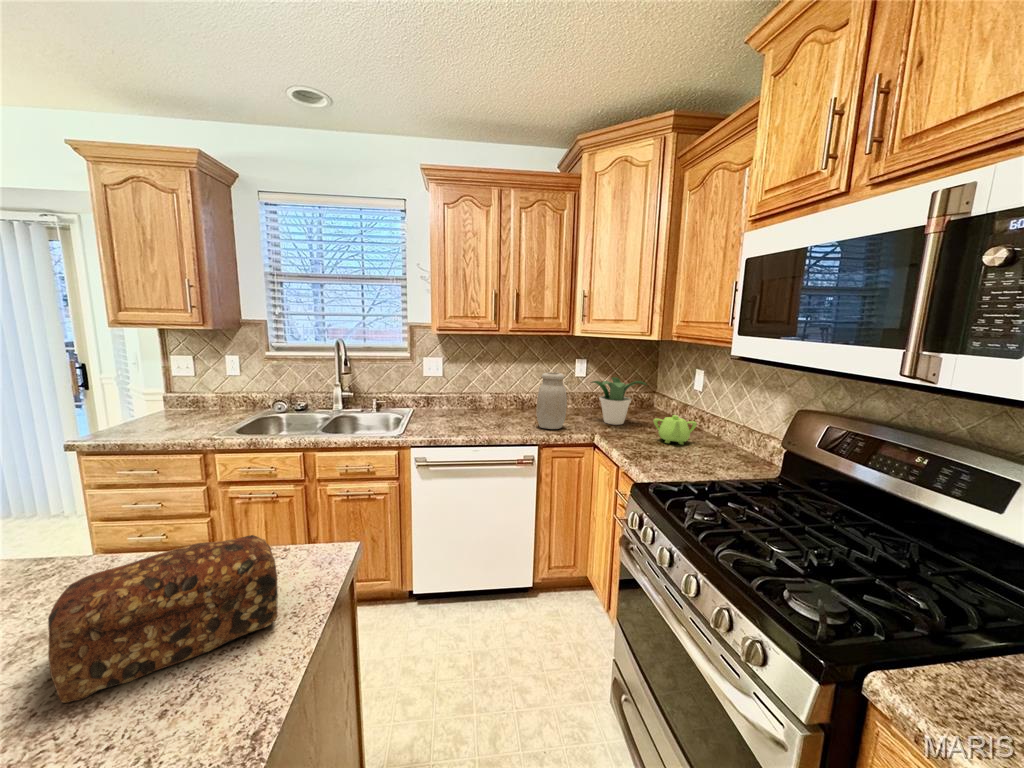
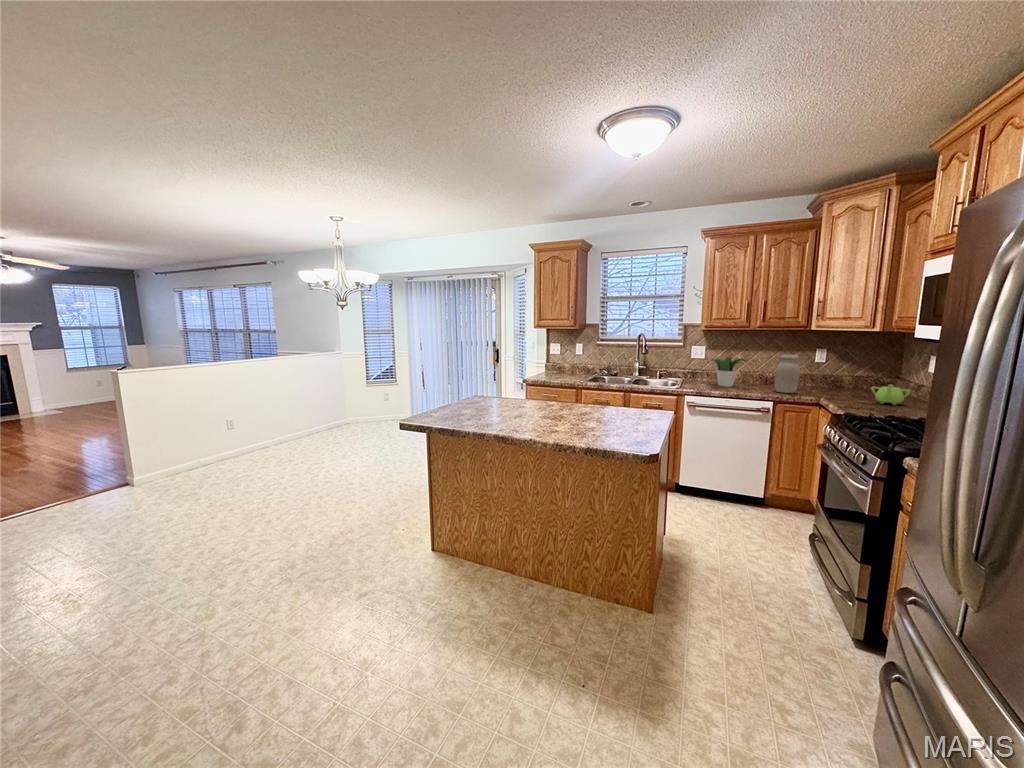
potted plant: present [591,377,647,425] -> present [712,357,747,387]
bread loaf: present [48,535,278,703] -> none [604,387,659,415]

